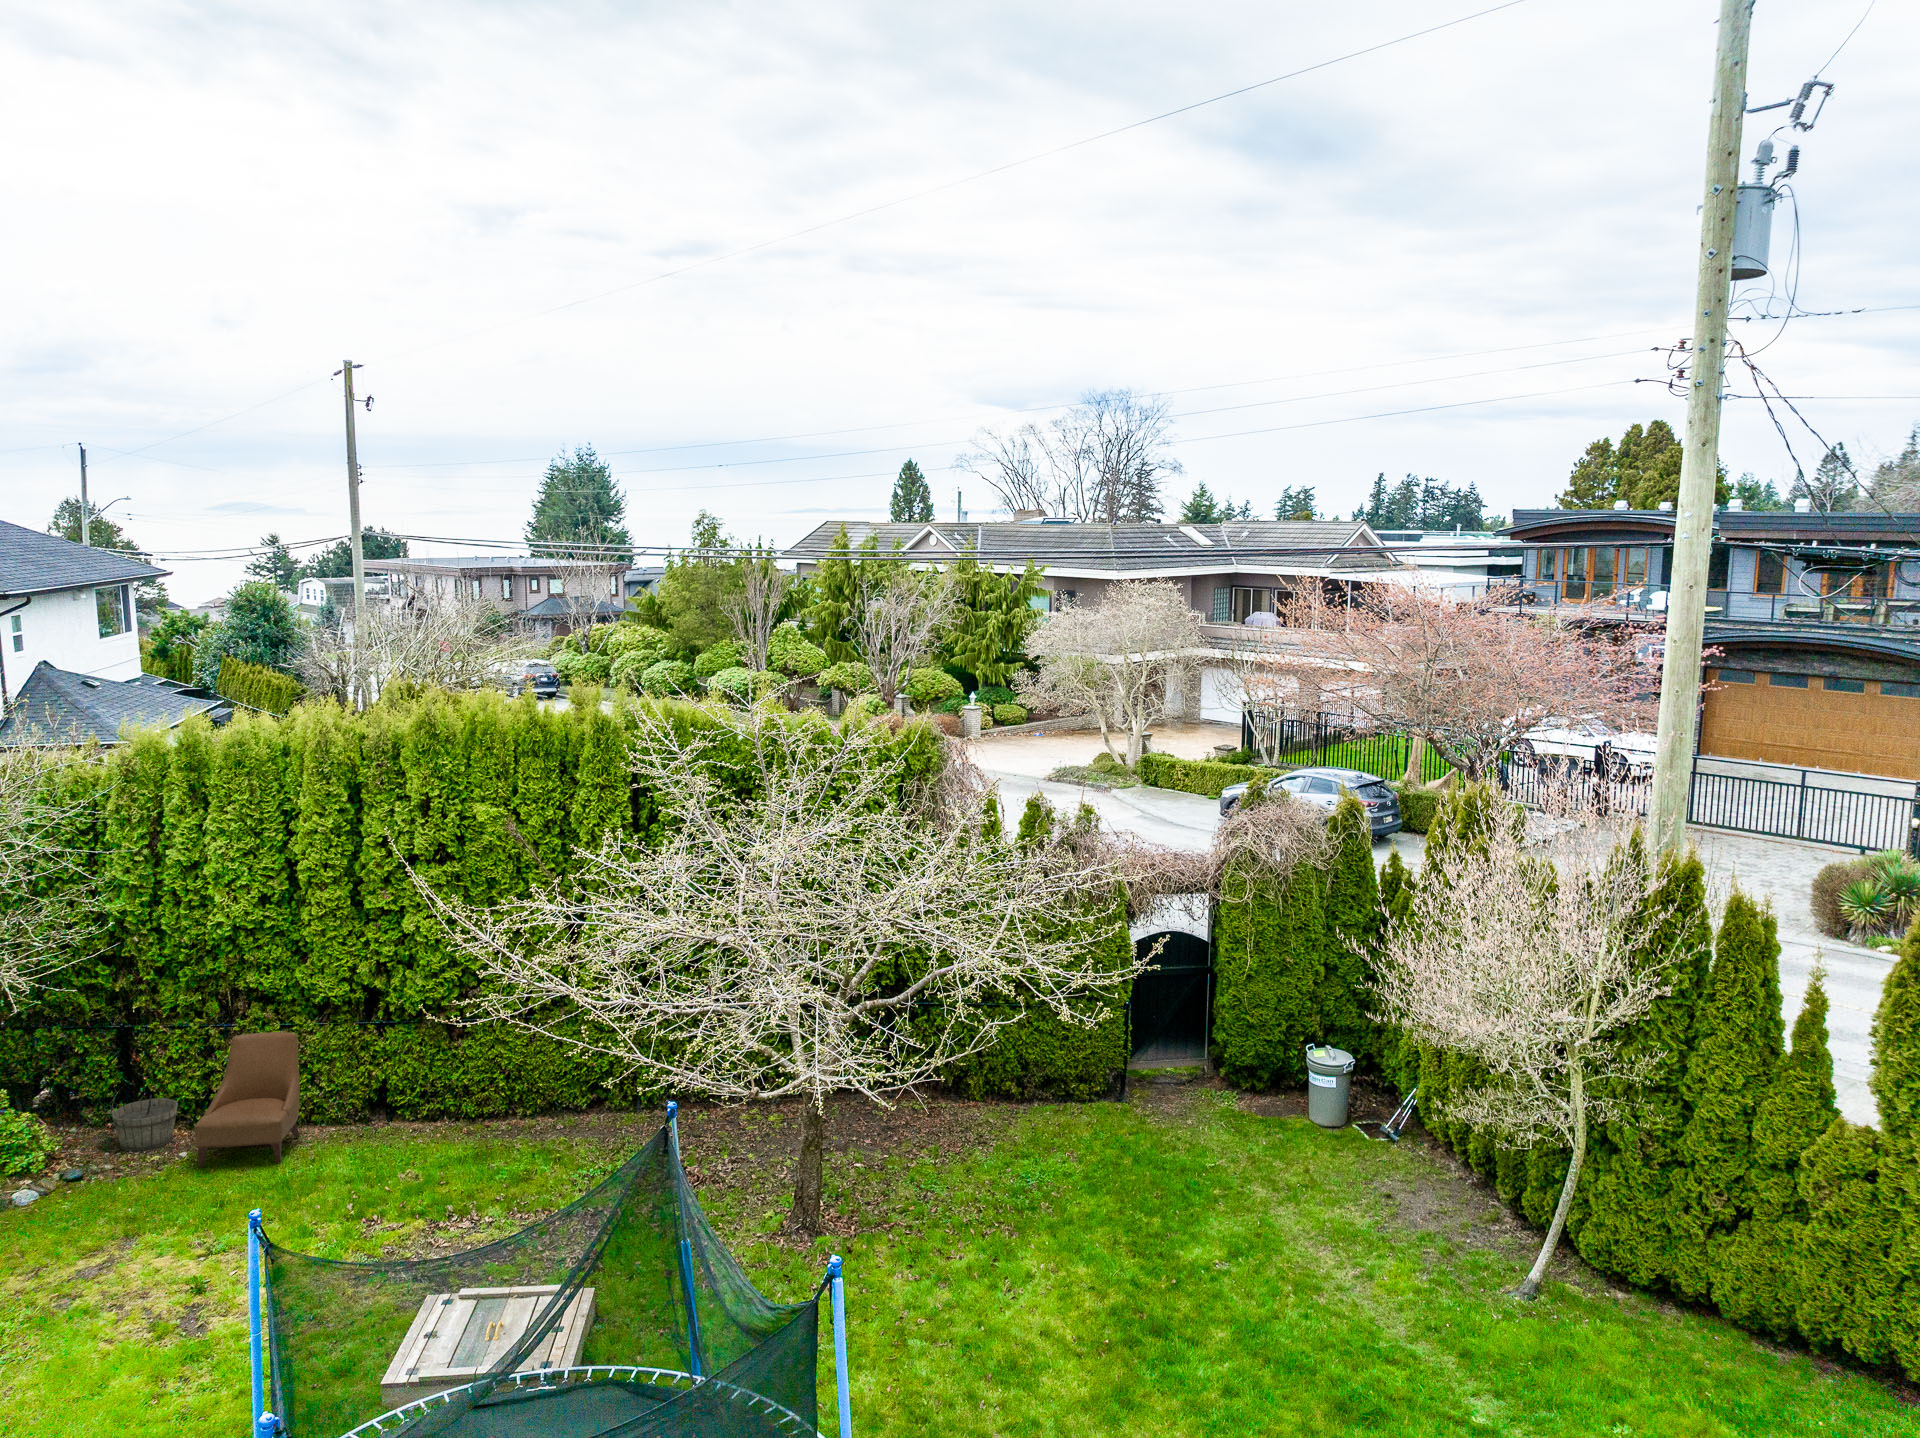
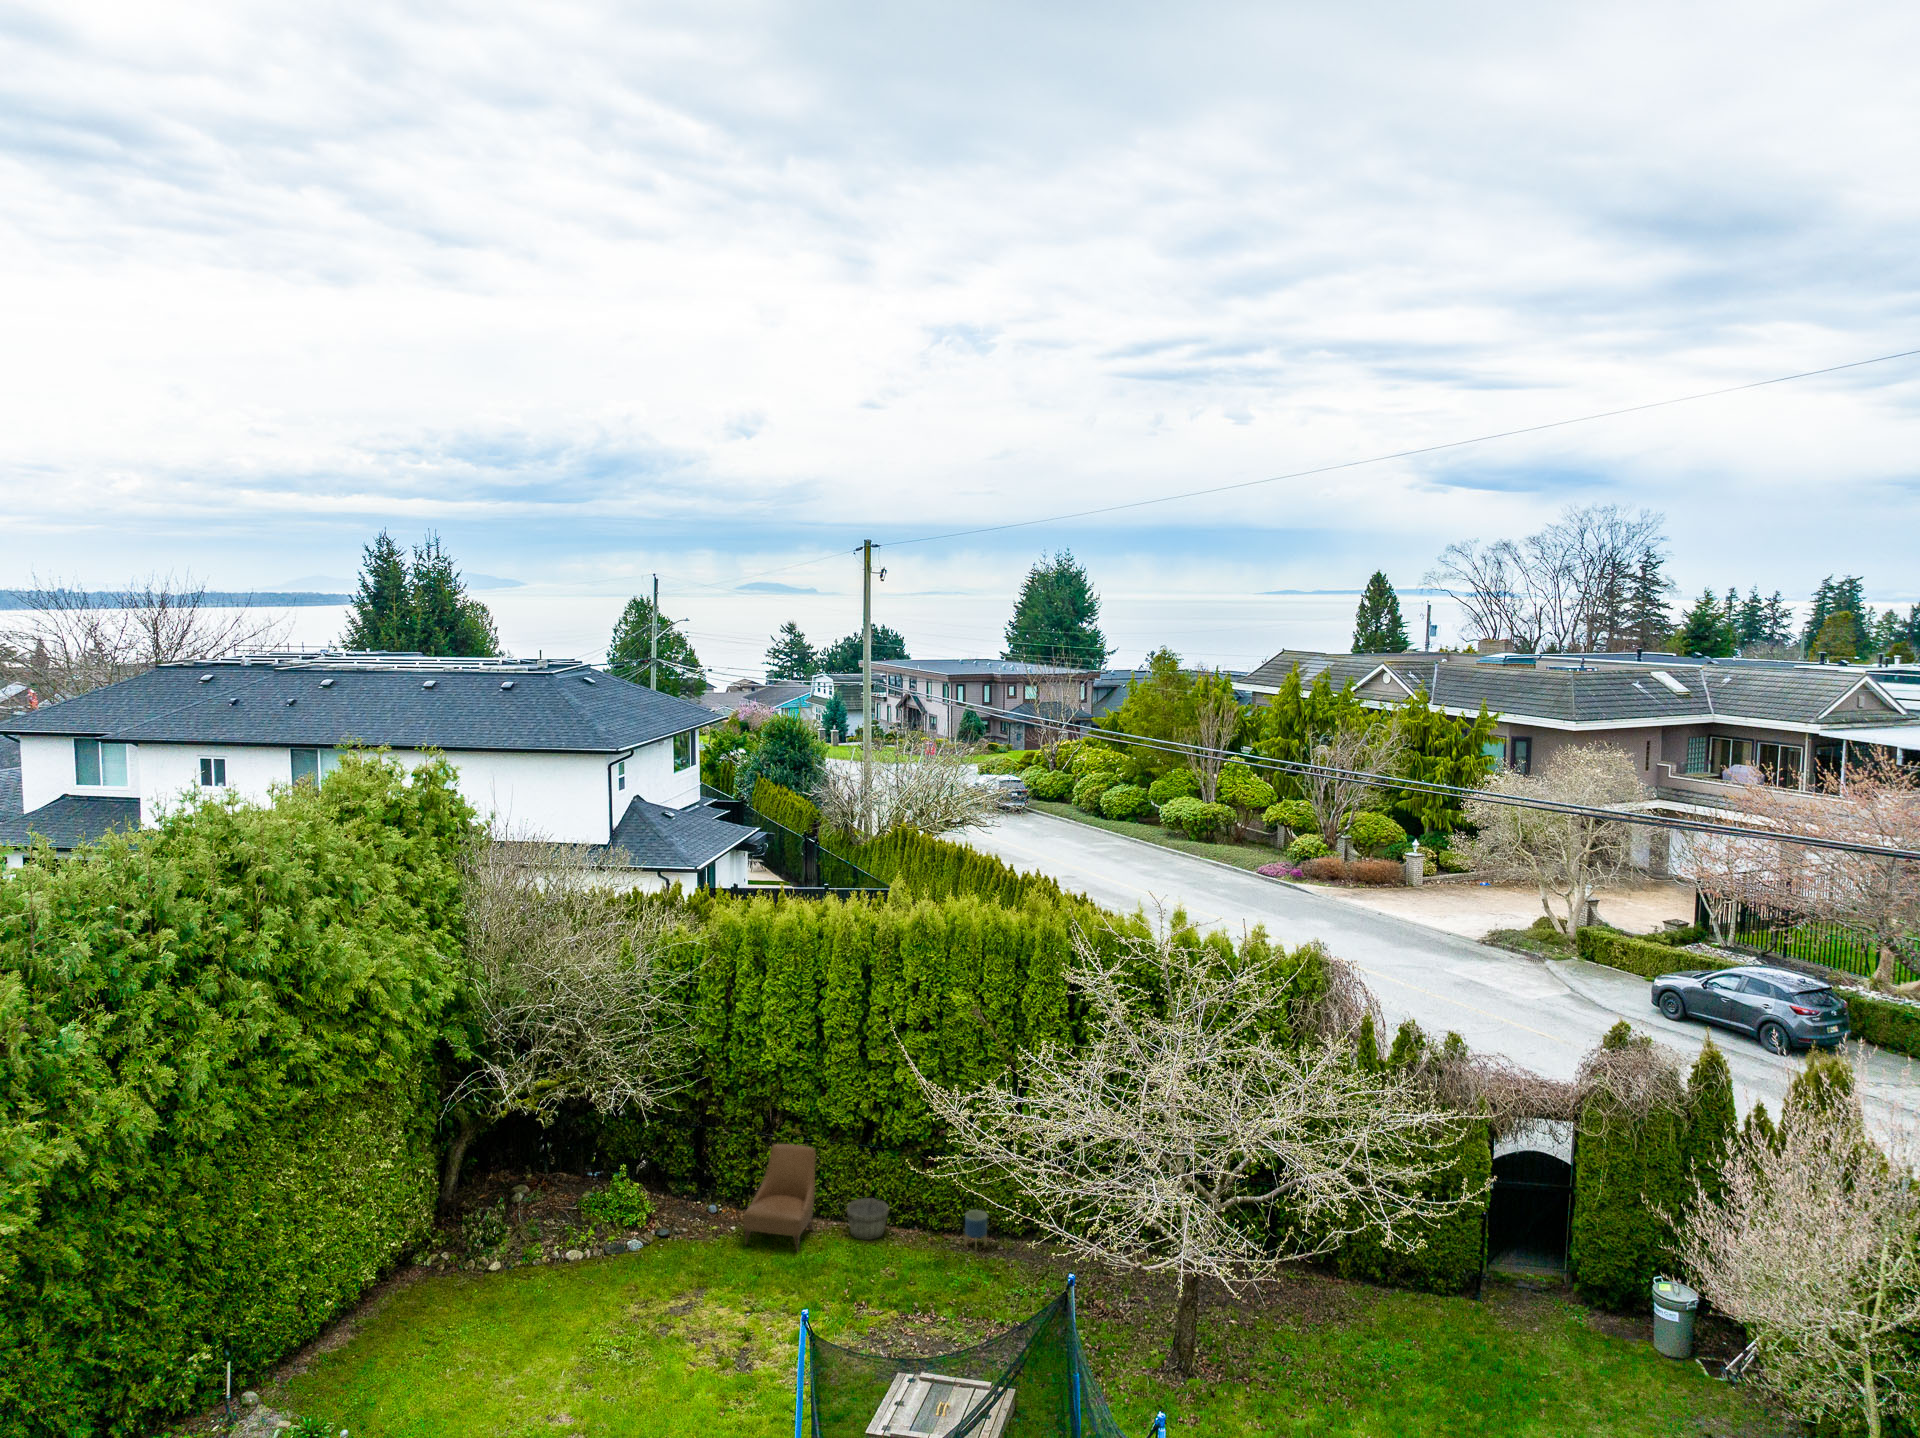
planter: none [511,1077,540,1125] -> present [964,1210,988,1249]
wooden bucket: present [112,1095,178,1151] -> present [847,1198,889,1240]

